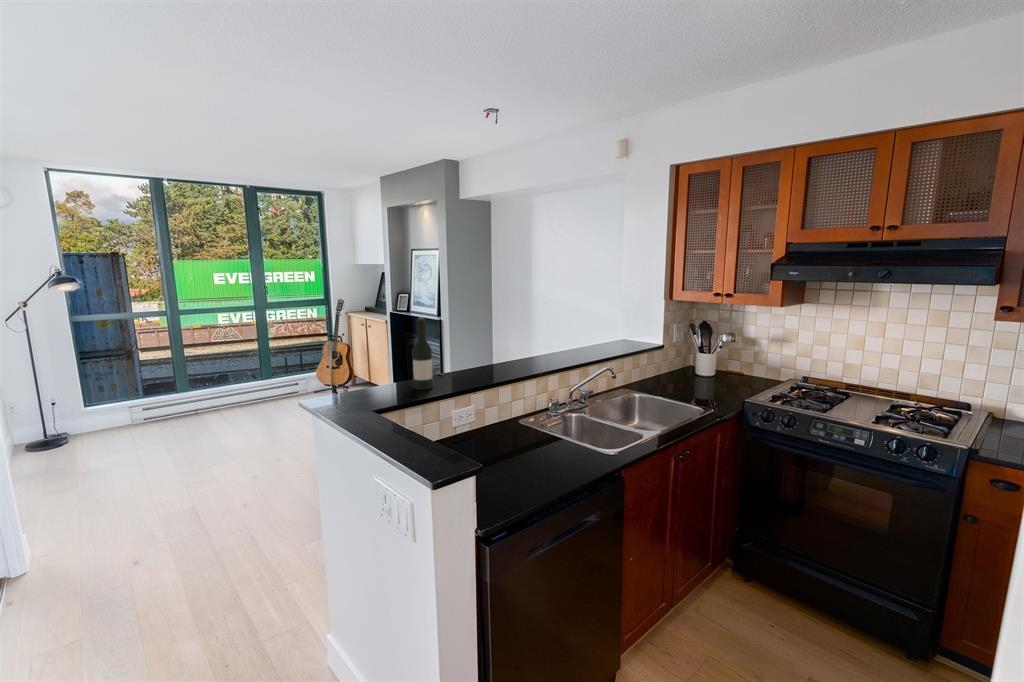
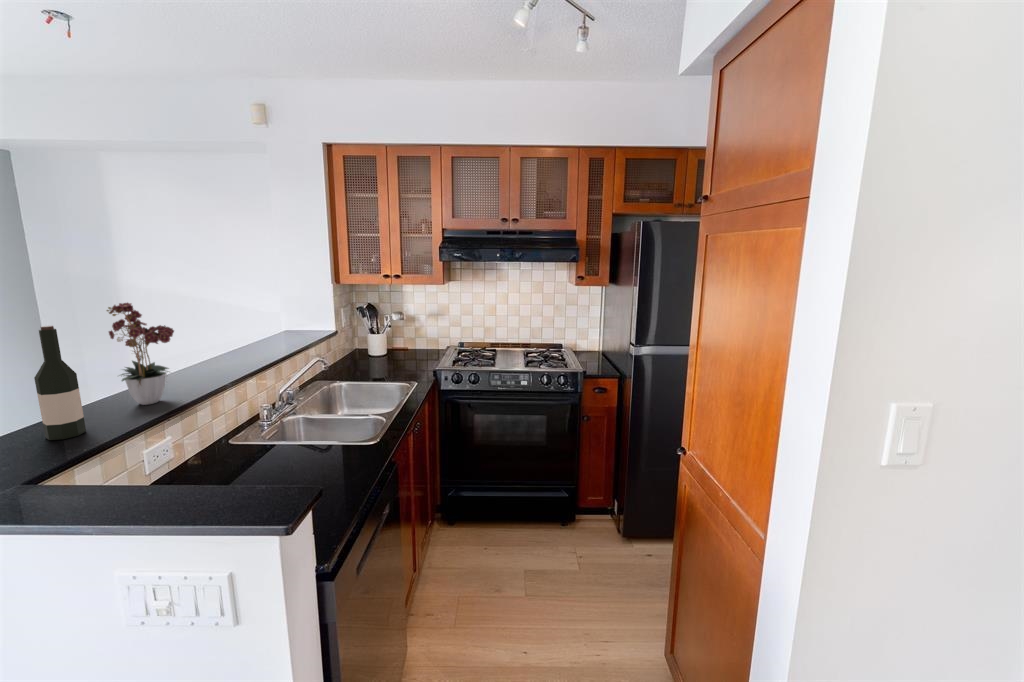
flower arrangement: none [456,302,504,379] -> present [107,303,174,405]

